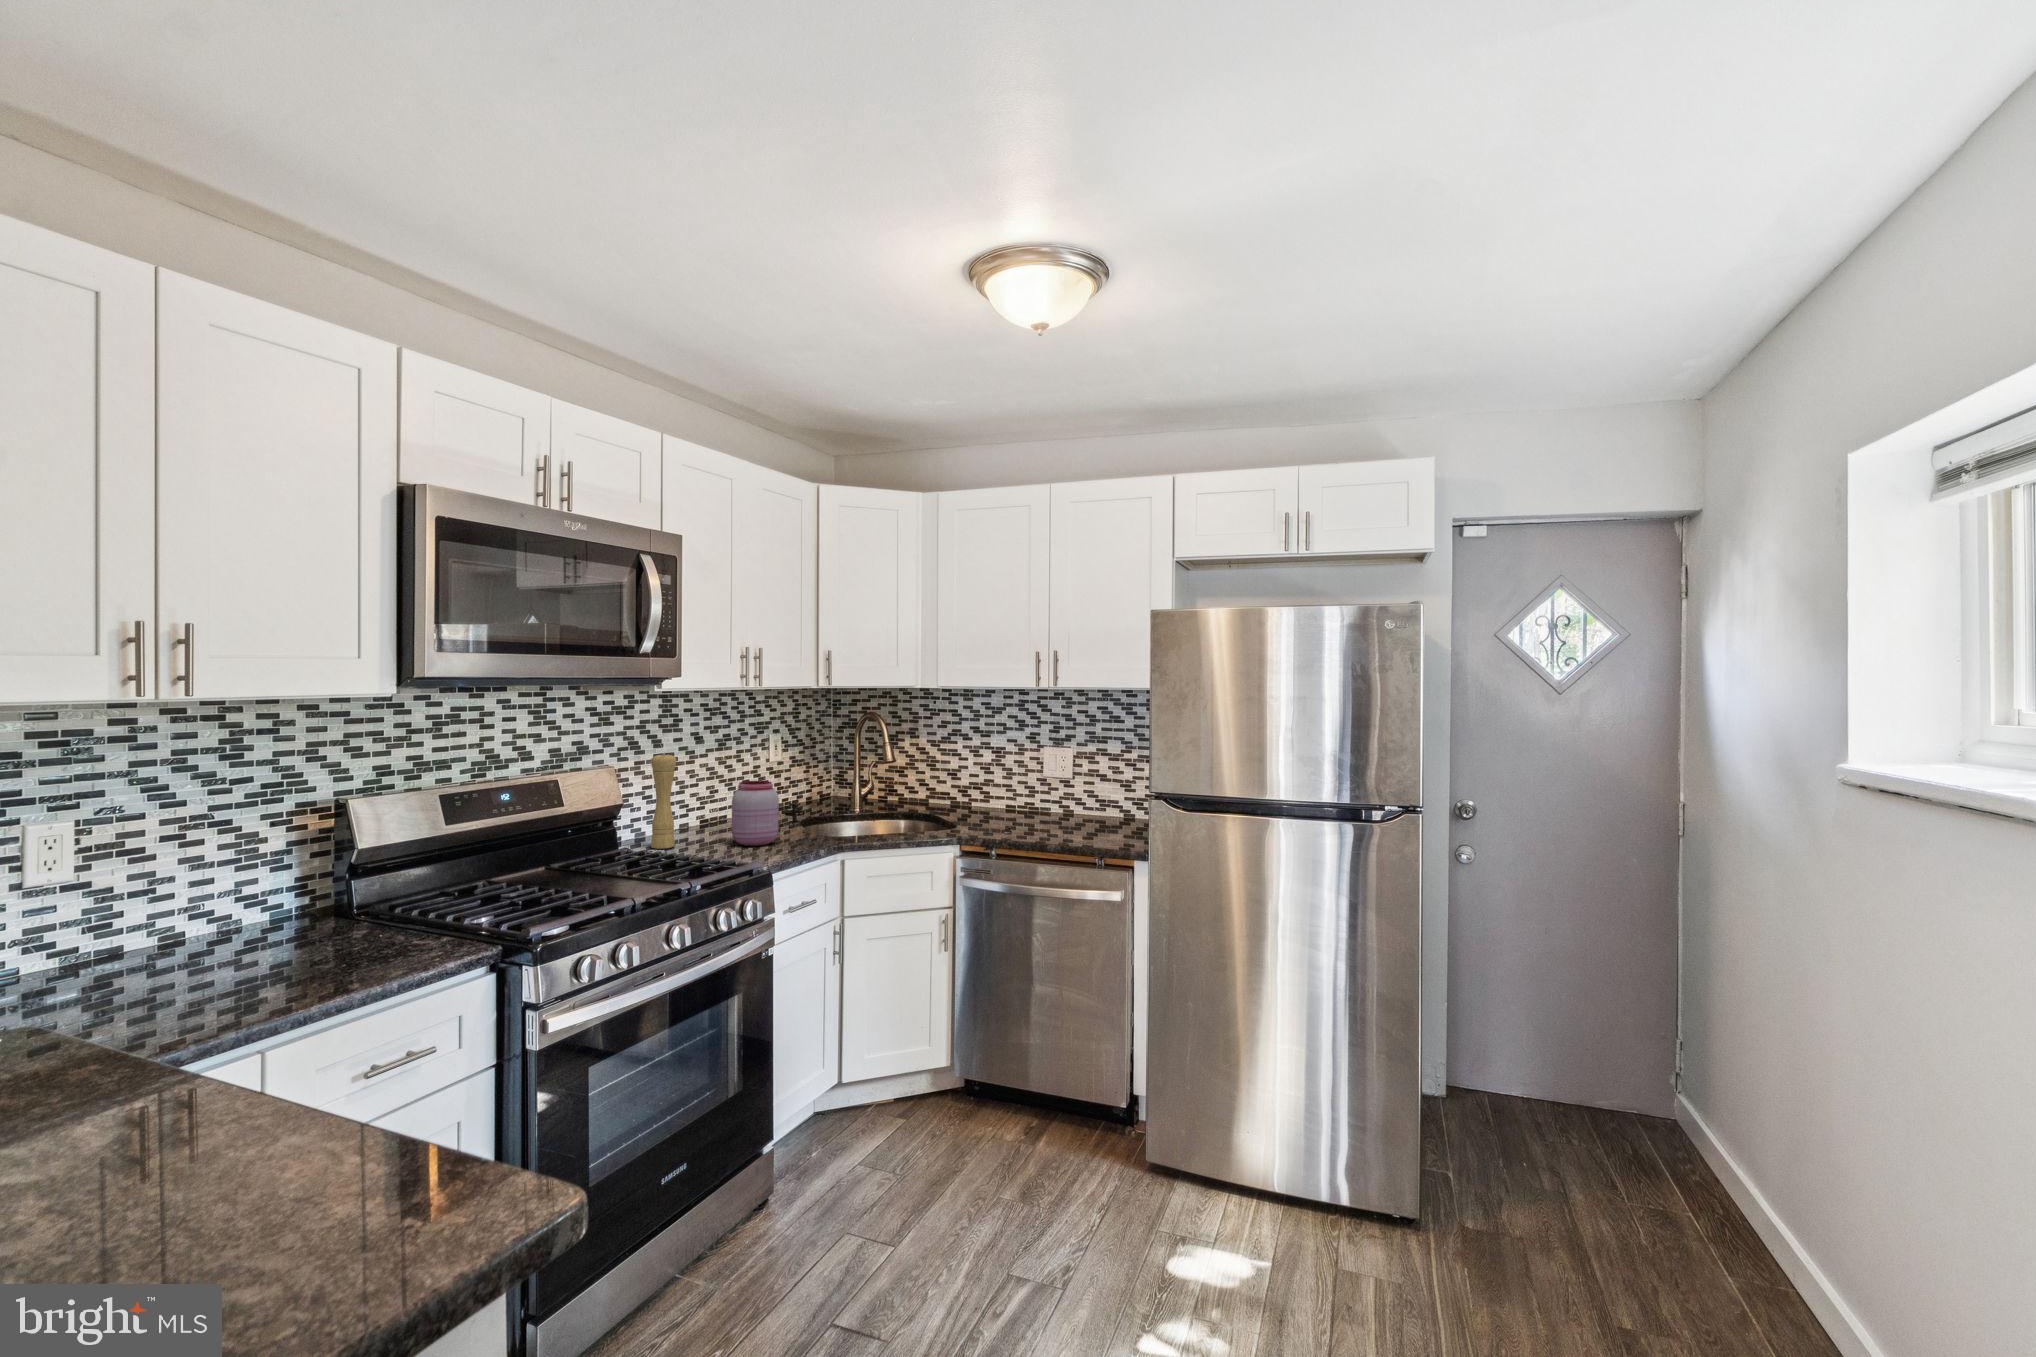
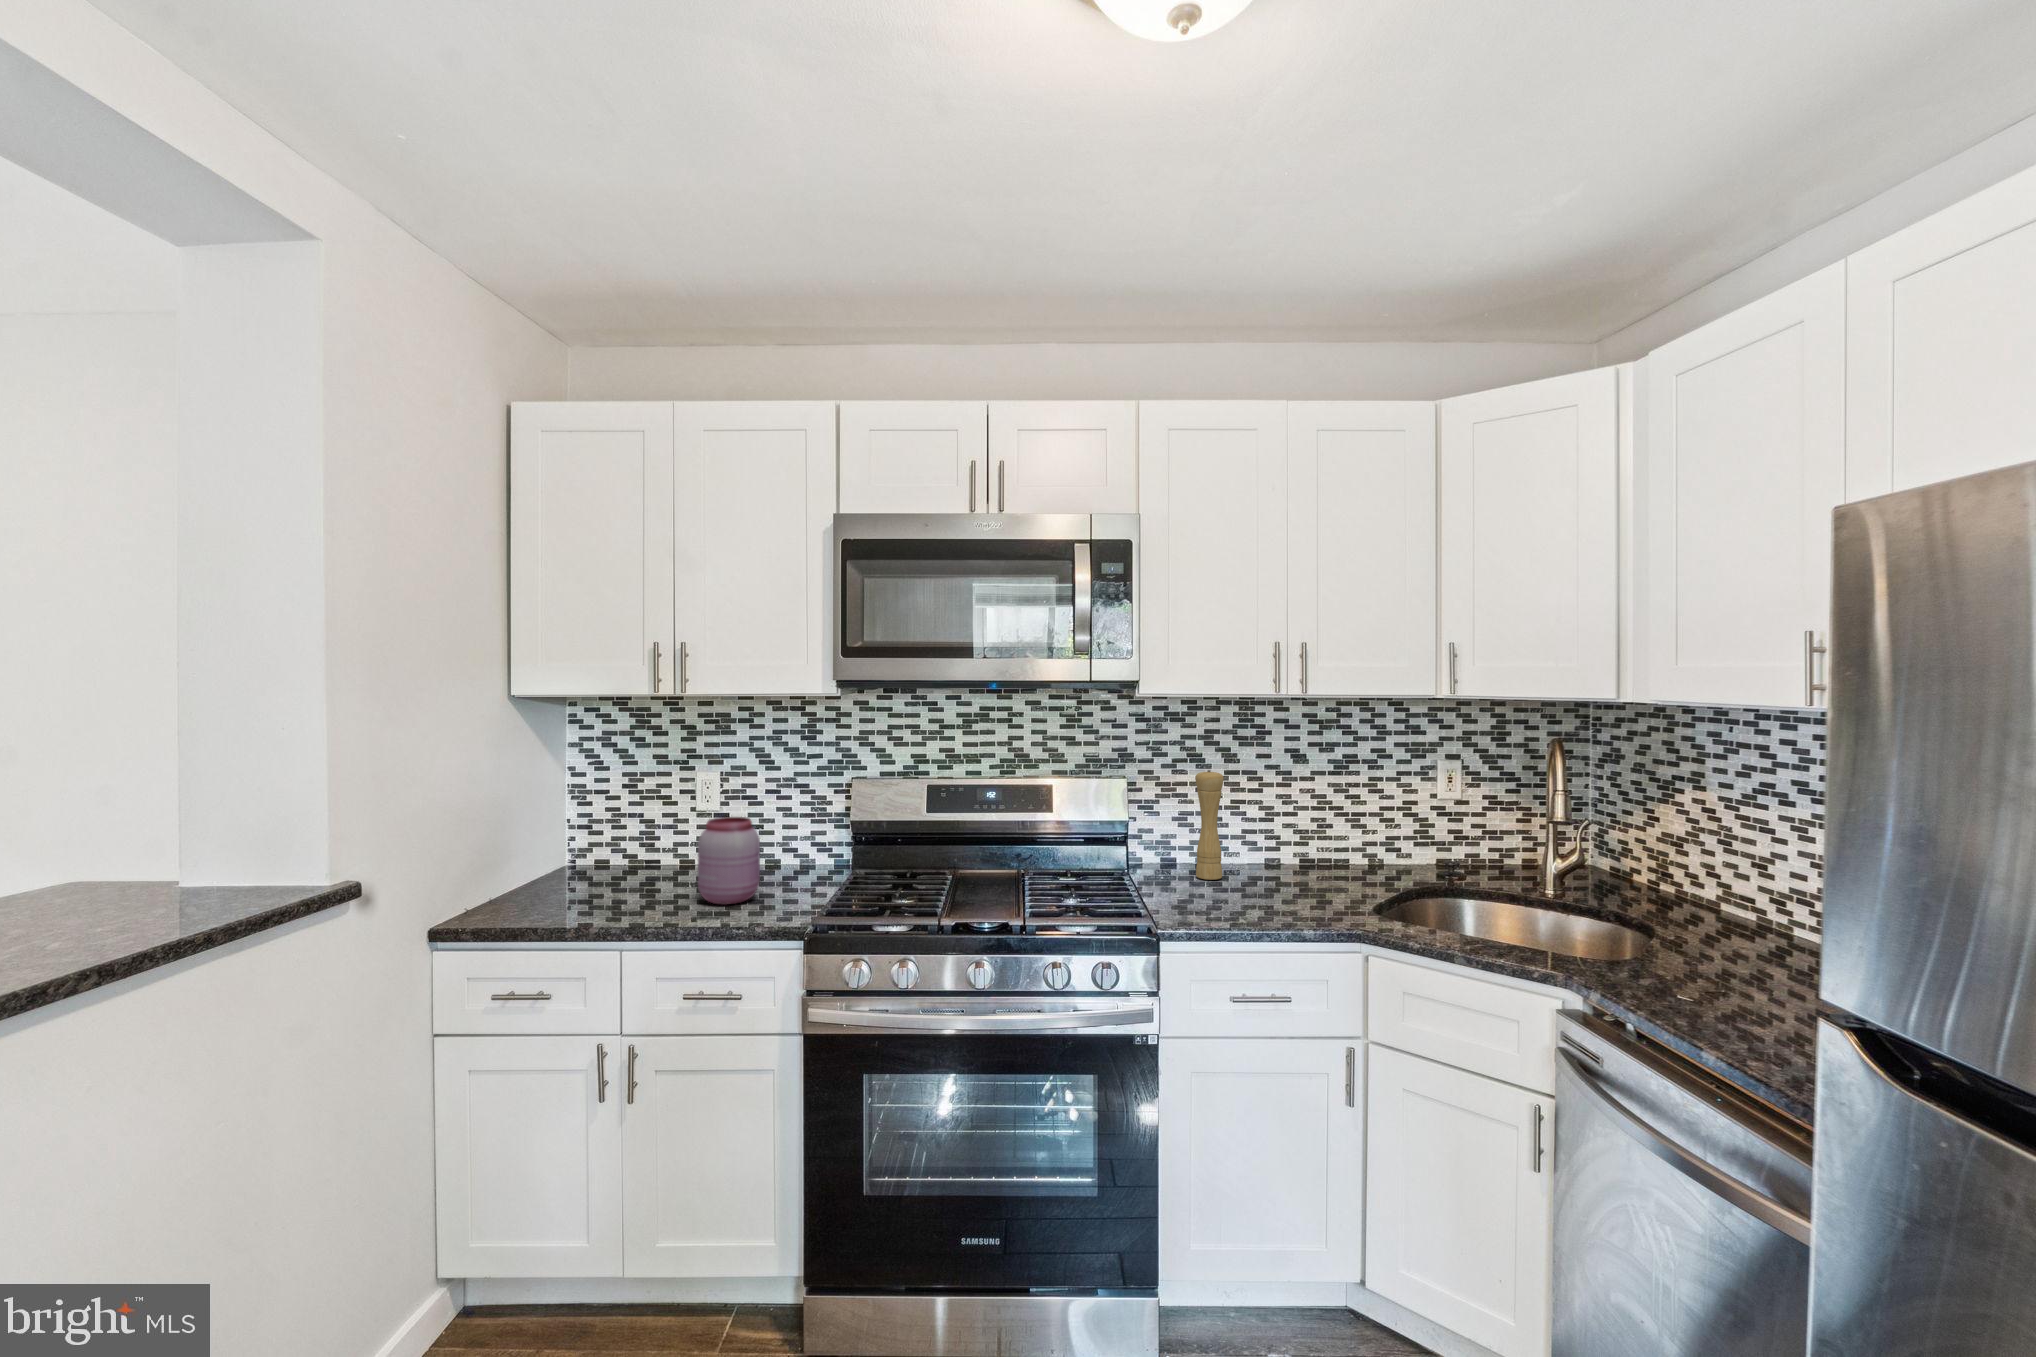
jar: present [732,781,779,846] -> present [698,817,760,905]

